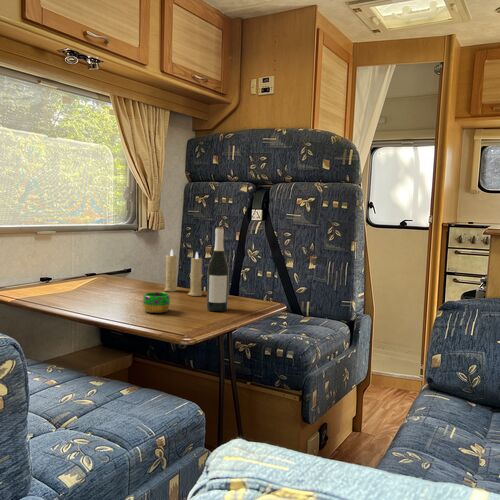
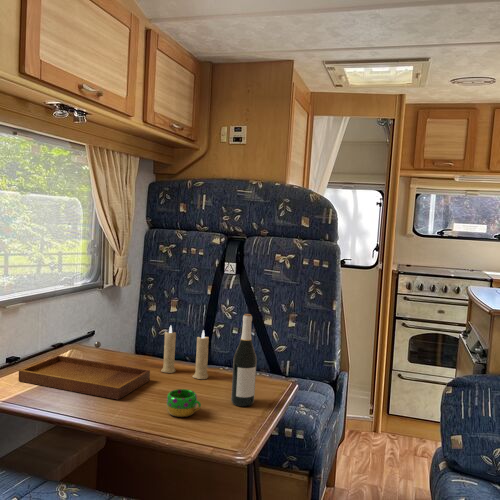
tray: none [41,259,148,302] -> present [18,342,150,400]

